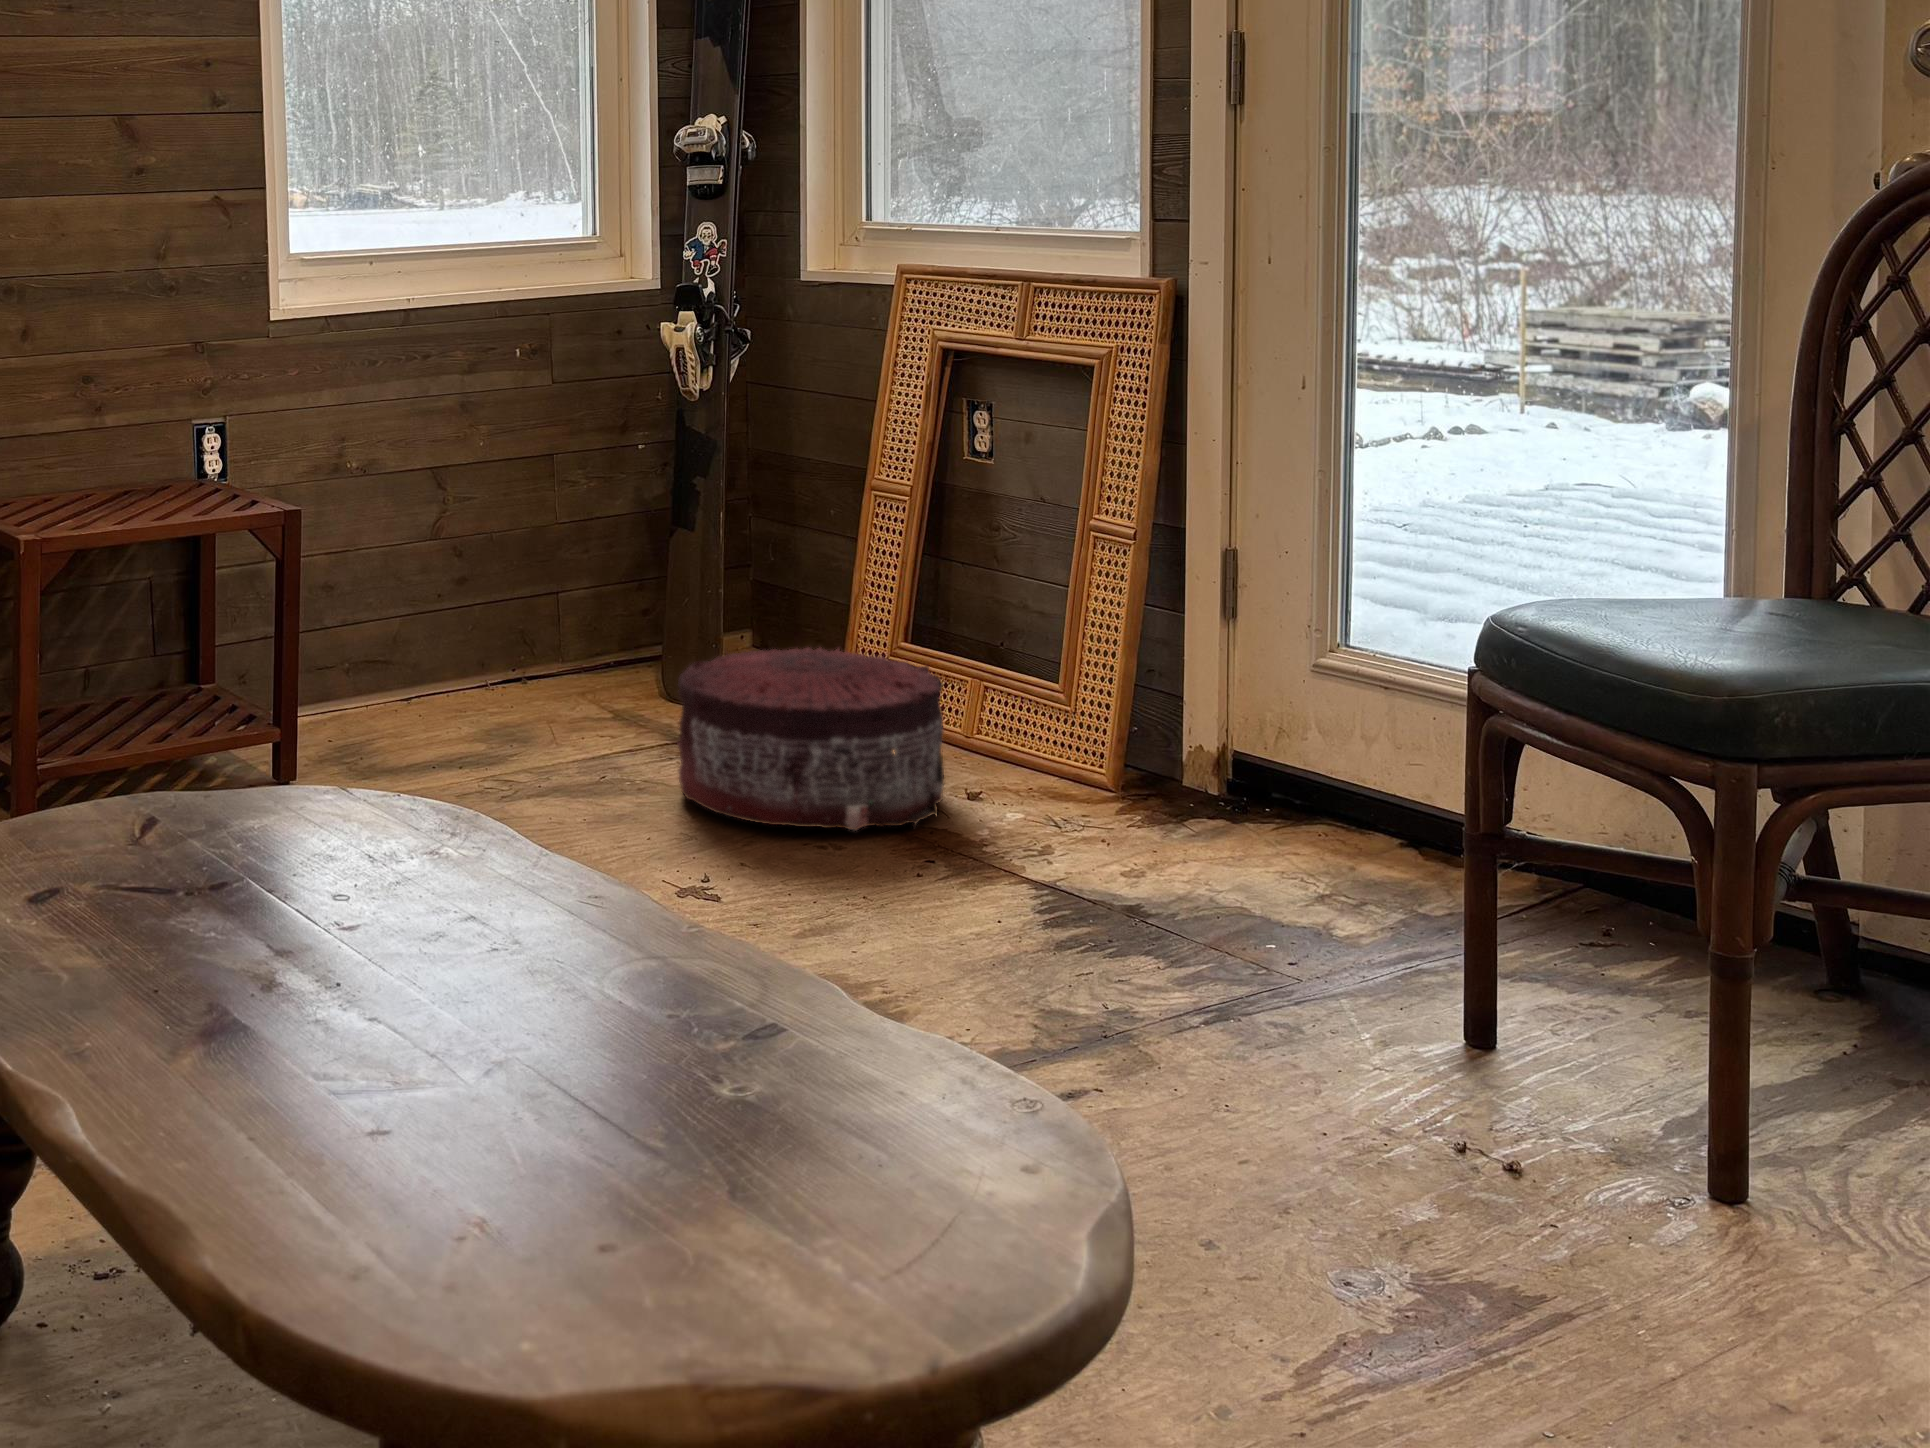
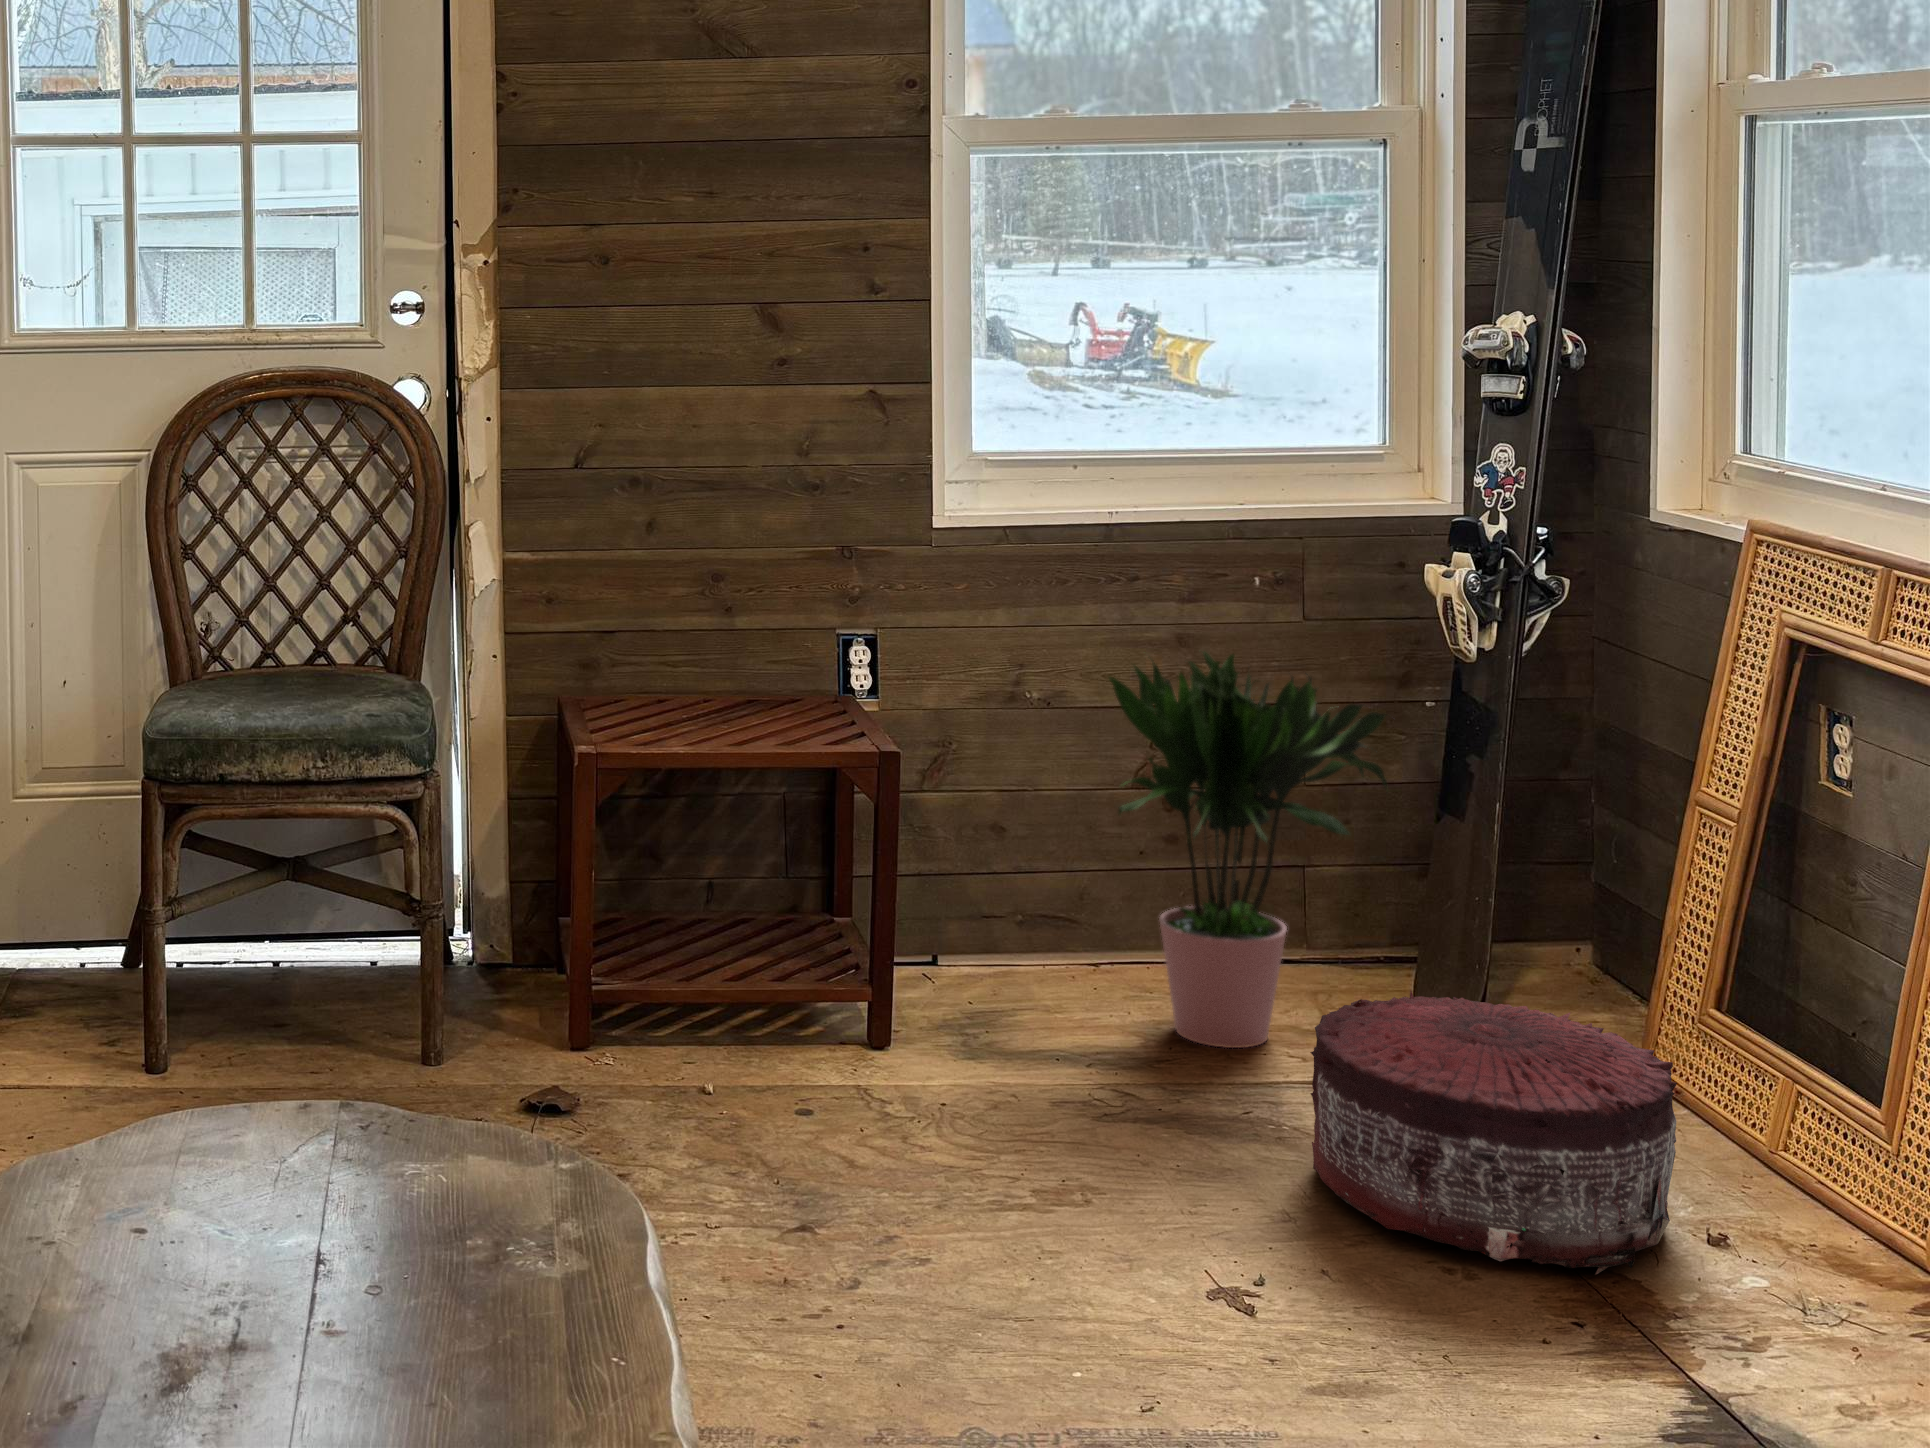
potted plant: none [446,395,680,737] -> present [1109,652,1387,1048]

